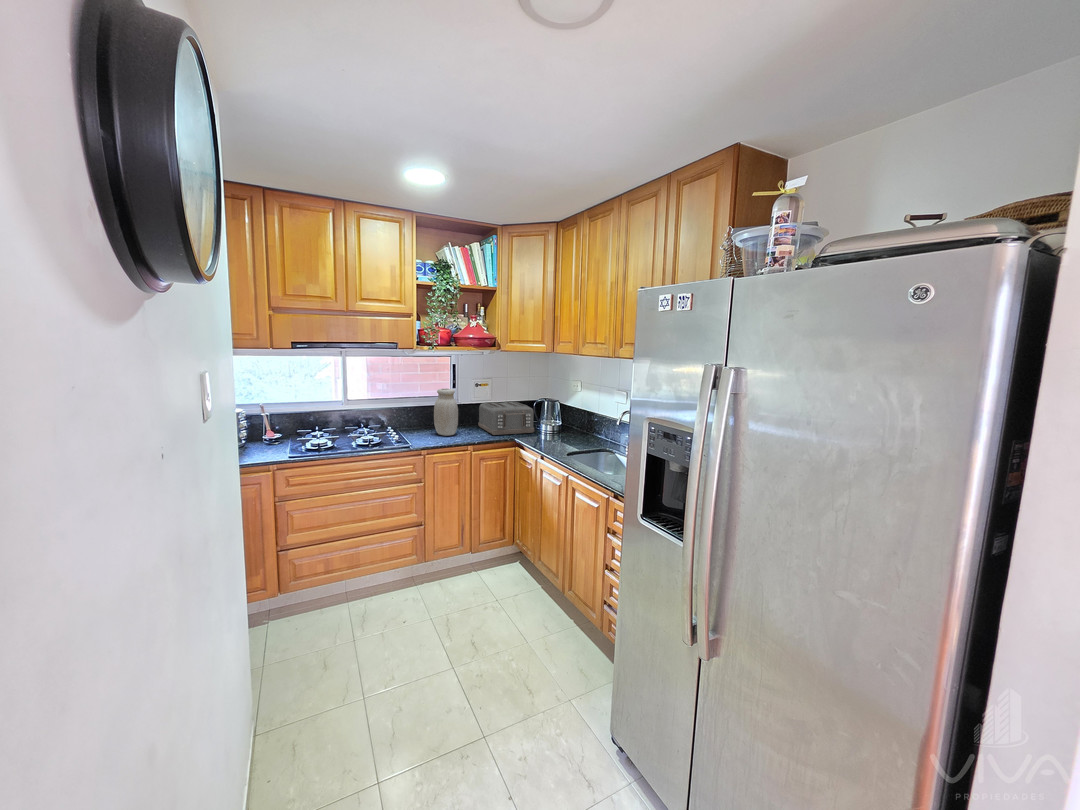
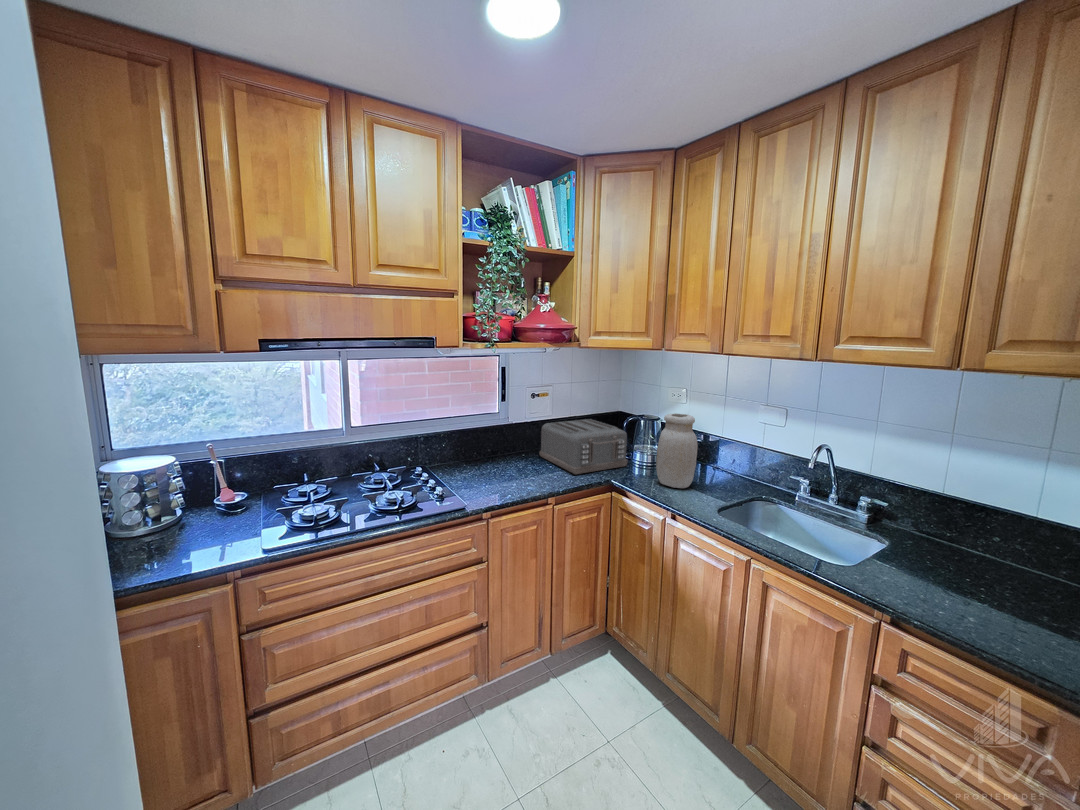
jar: present [434,388,458,436] -> present [656,413,698,488]

